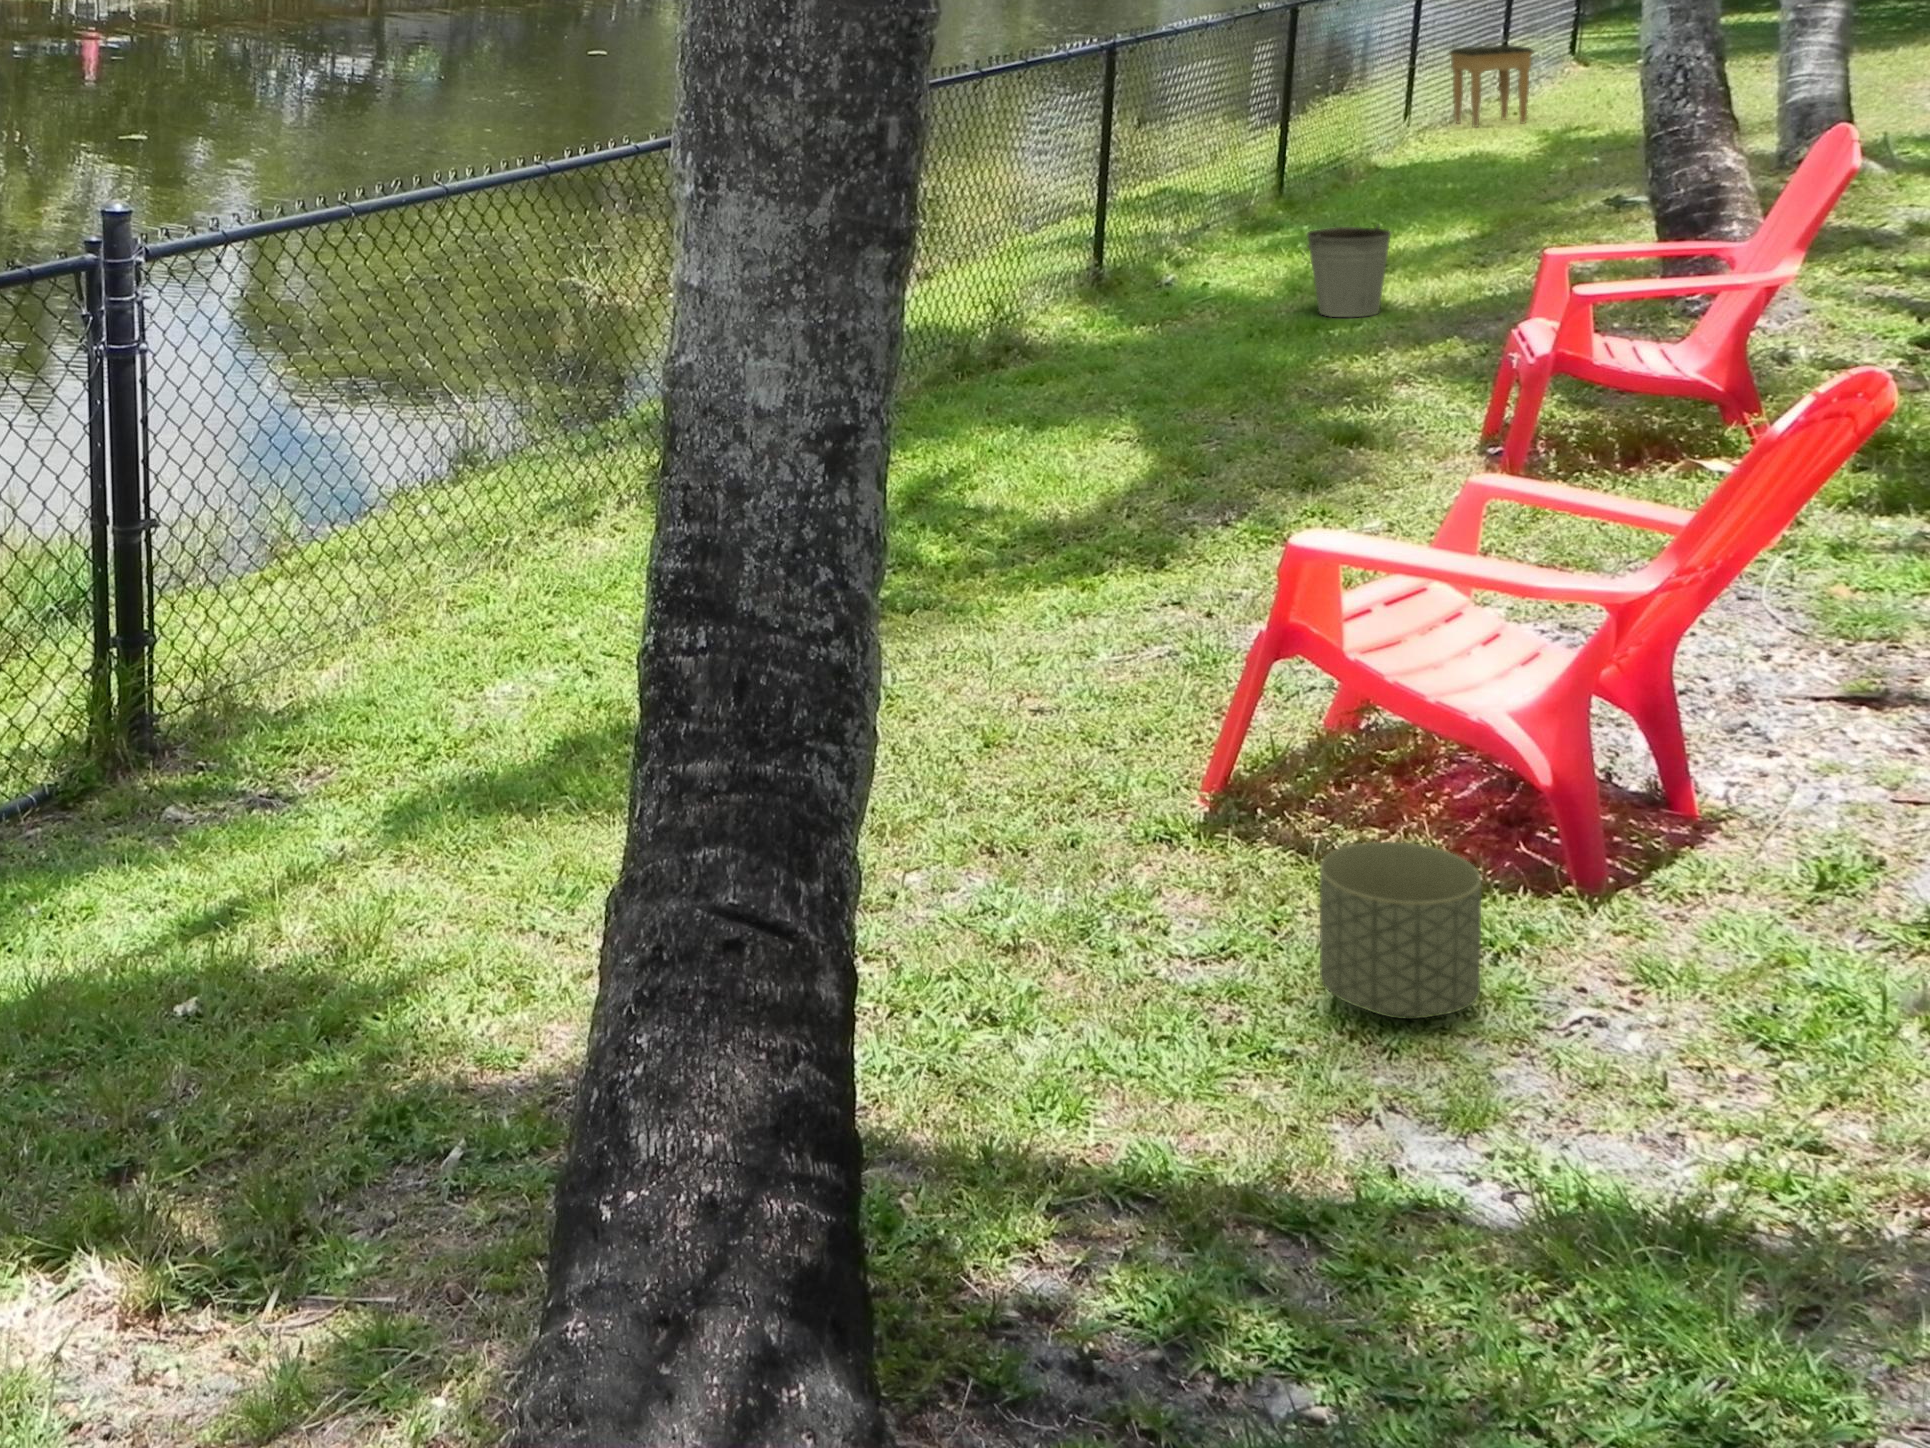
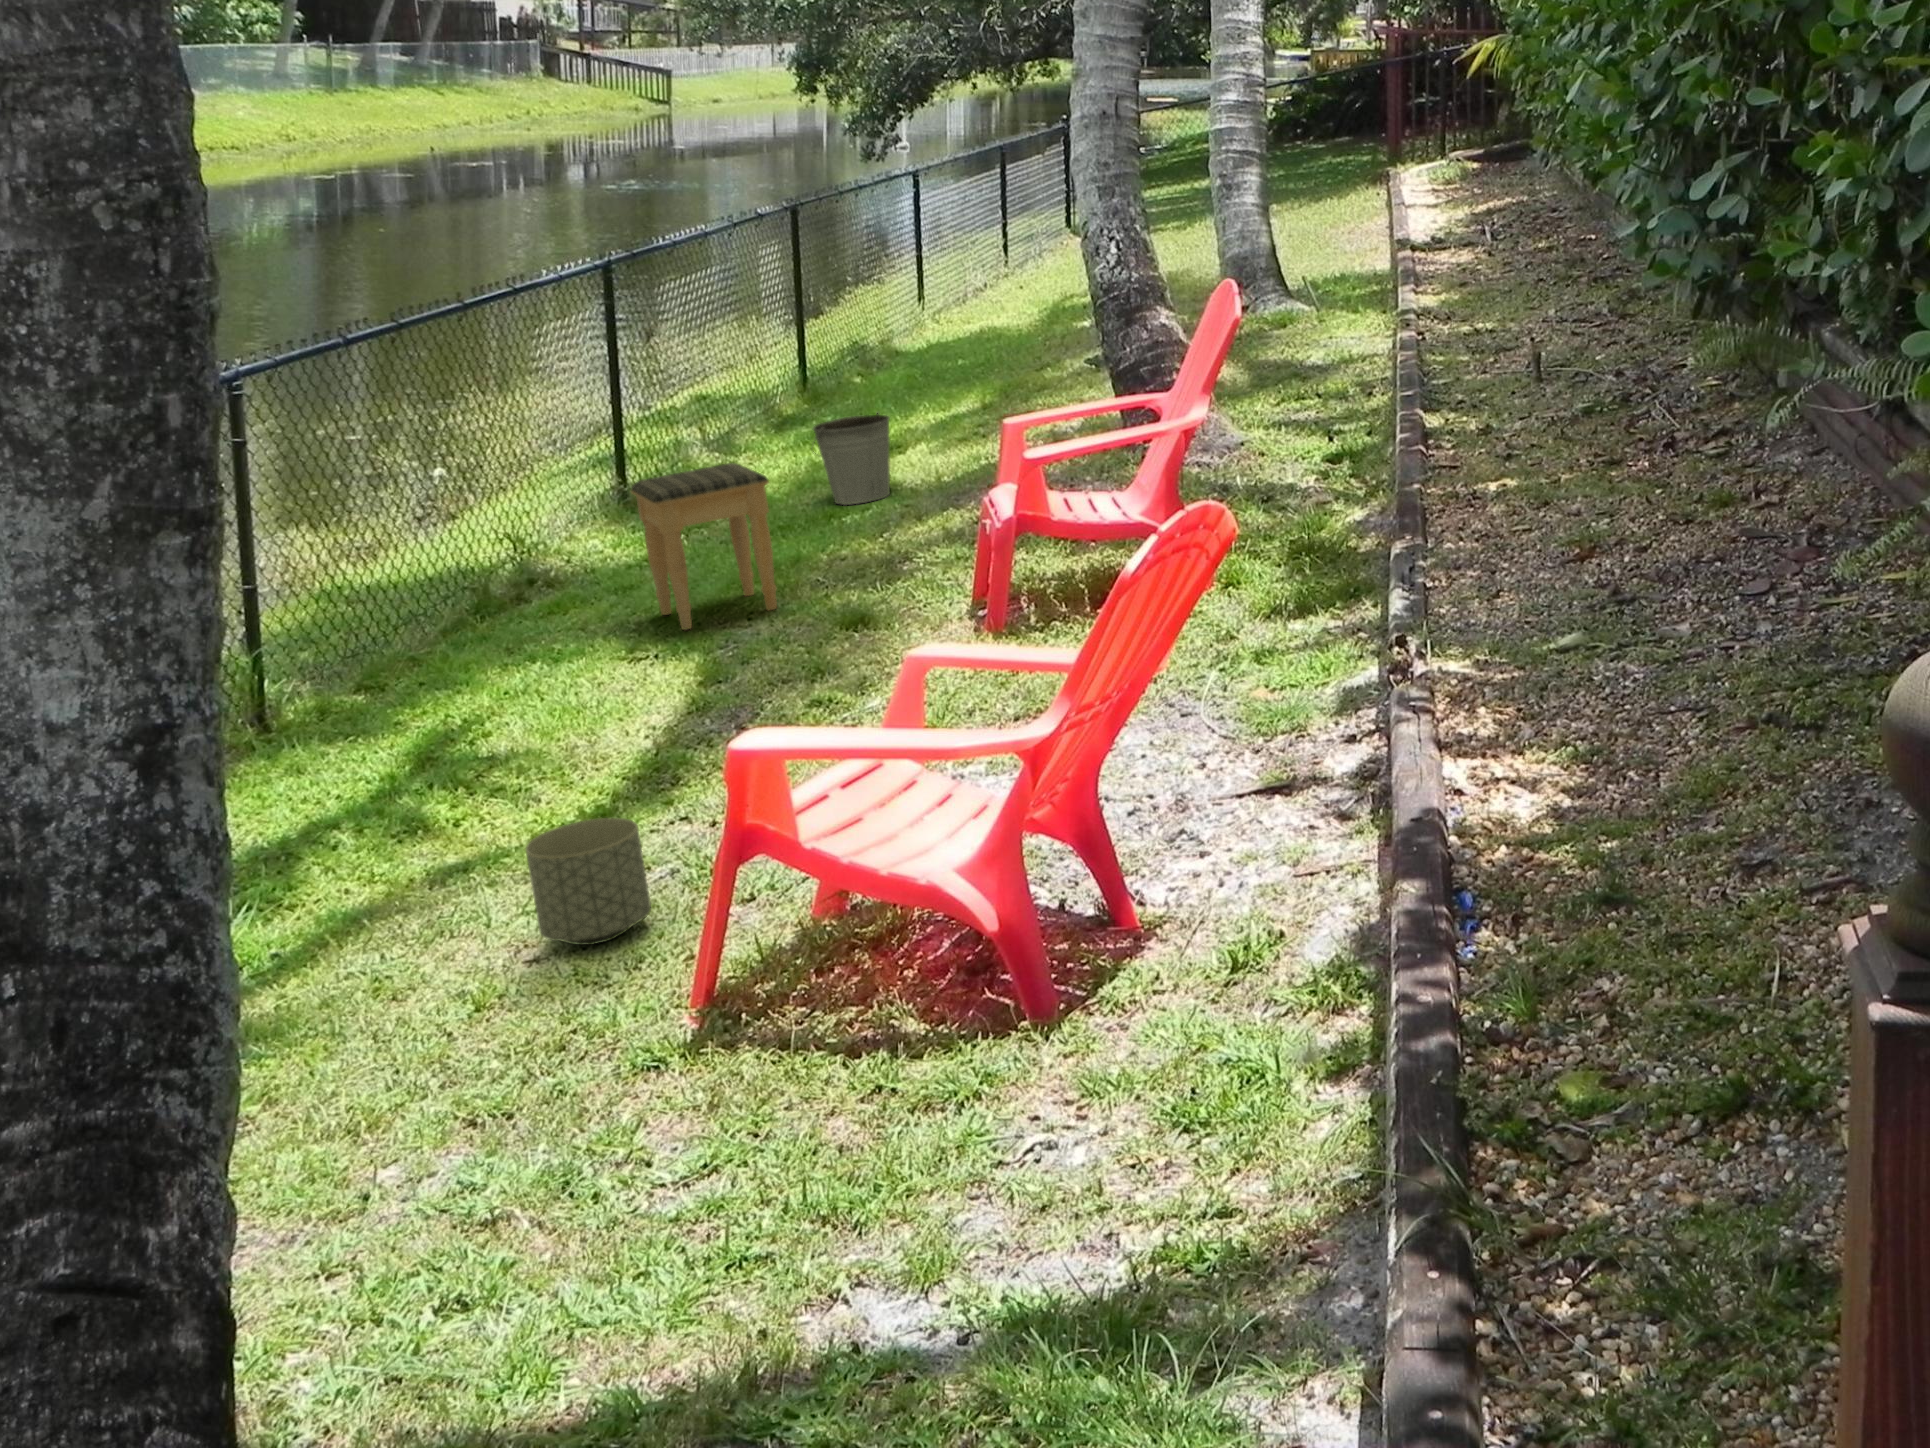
footstool: present [1450,45,1533,127] -> present [631,463,777,630]
planter: present [1320,842,1481,1019] -> present [525,818,651,945]

